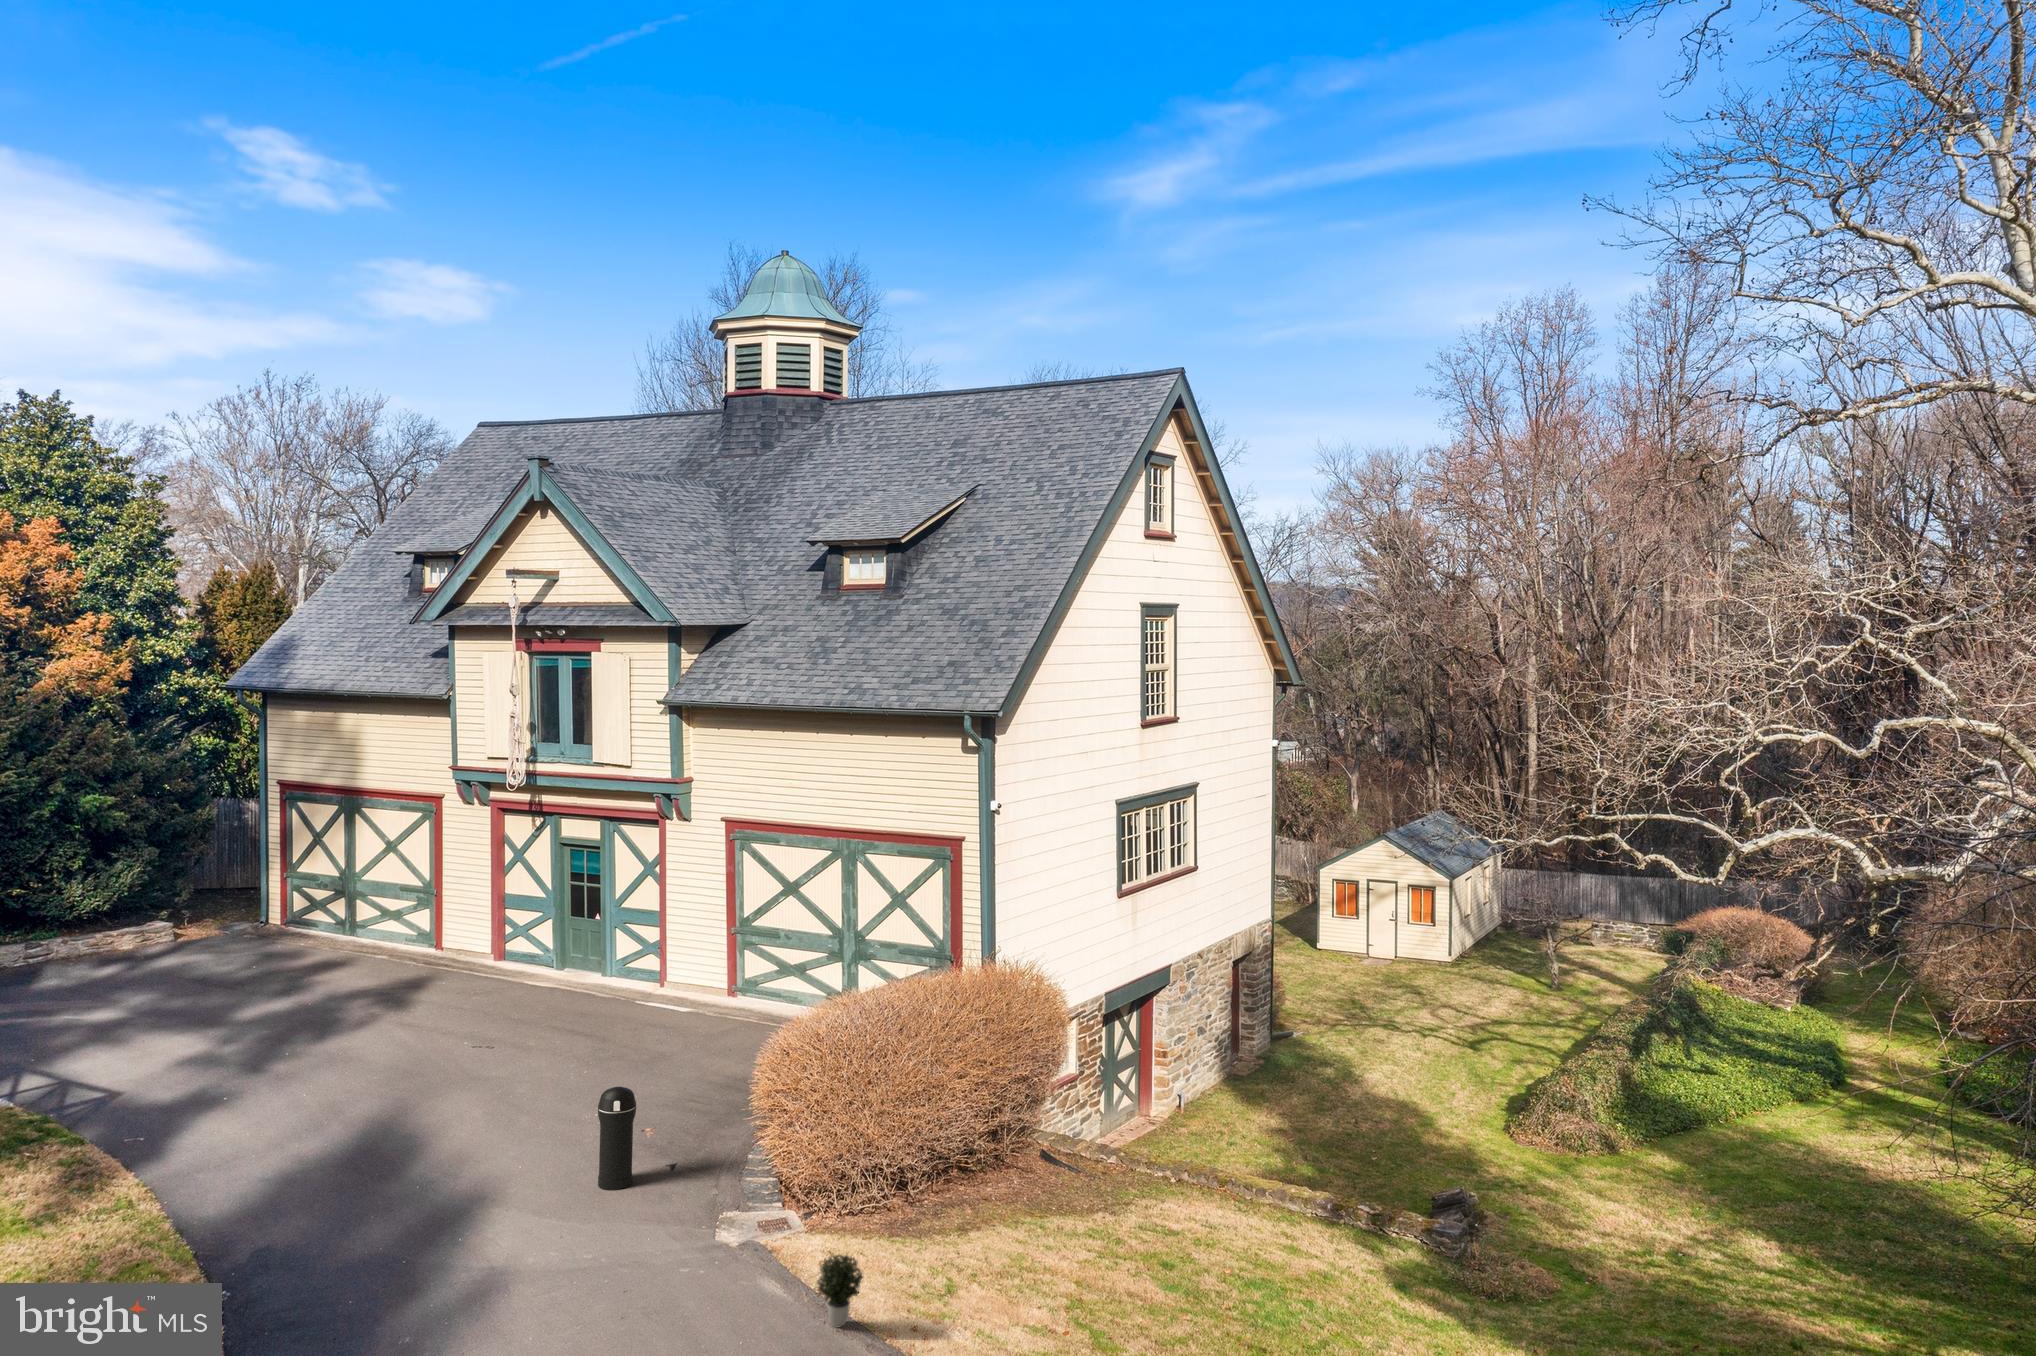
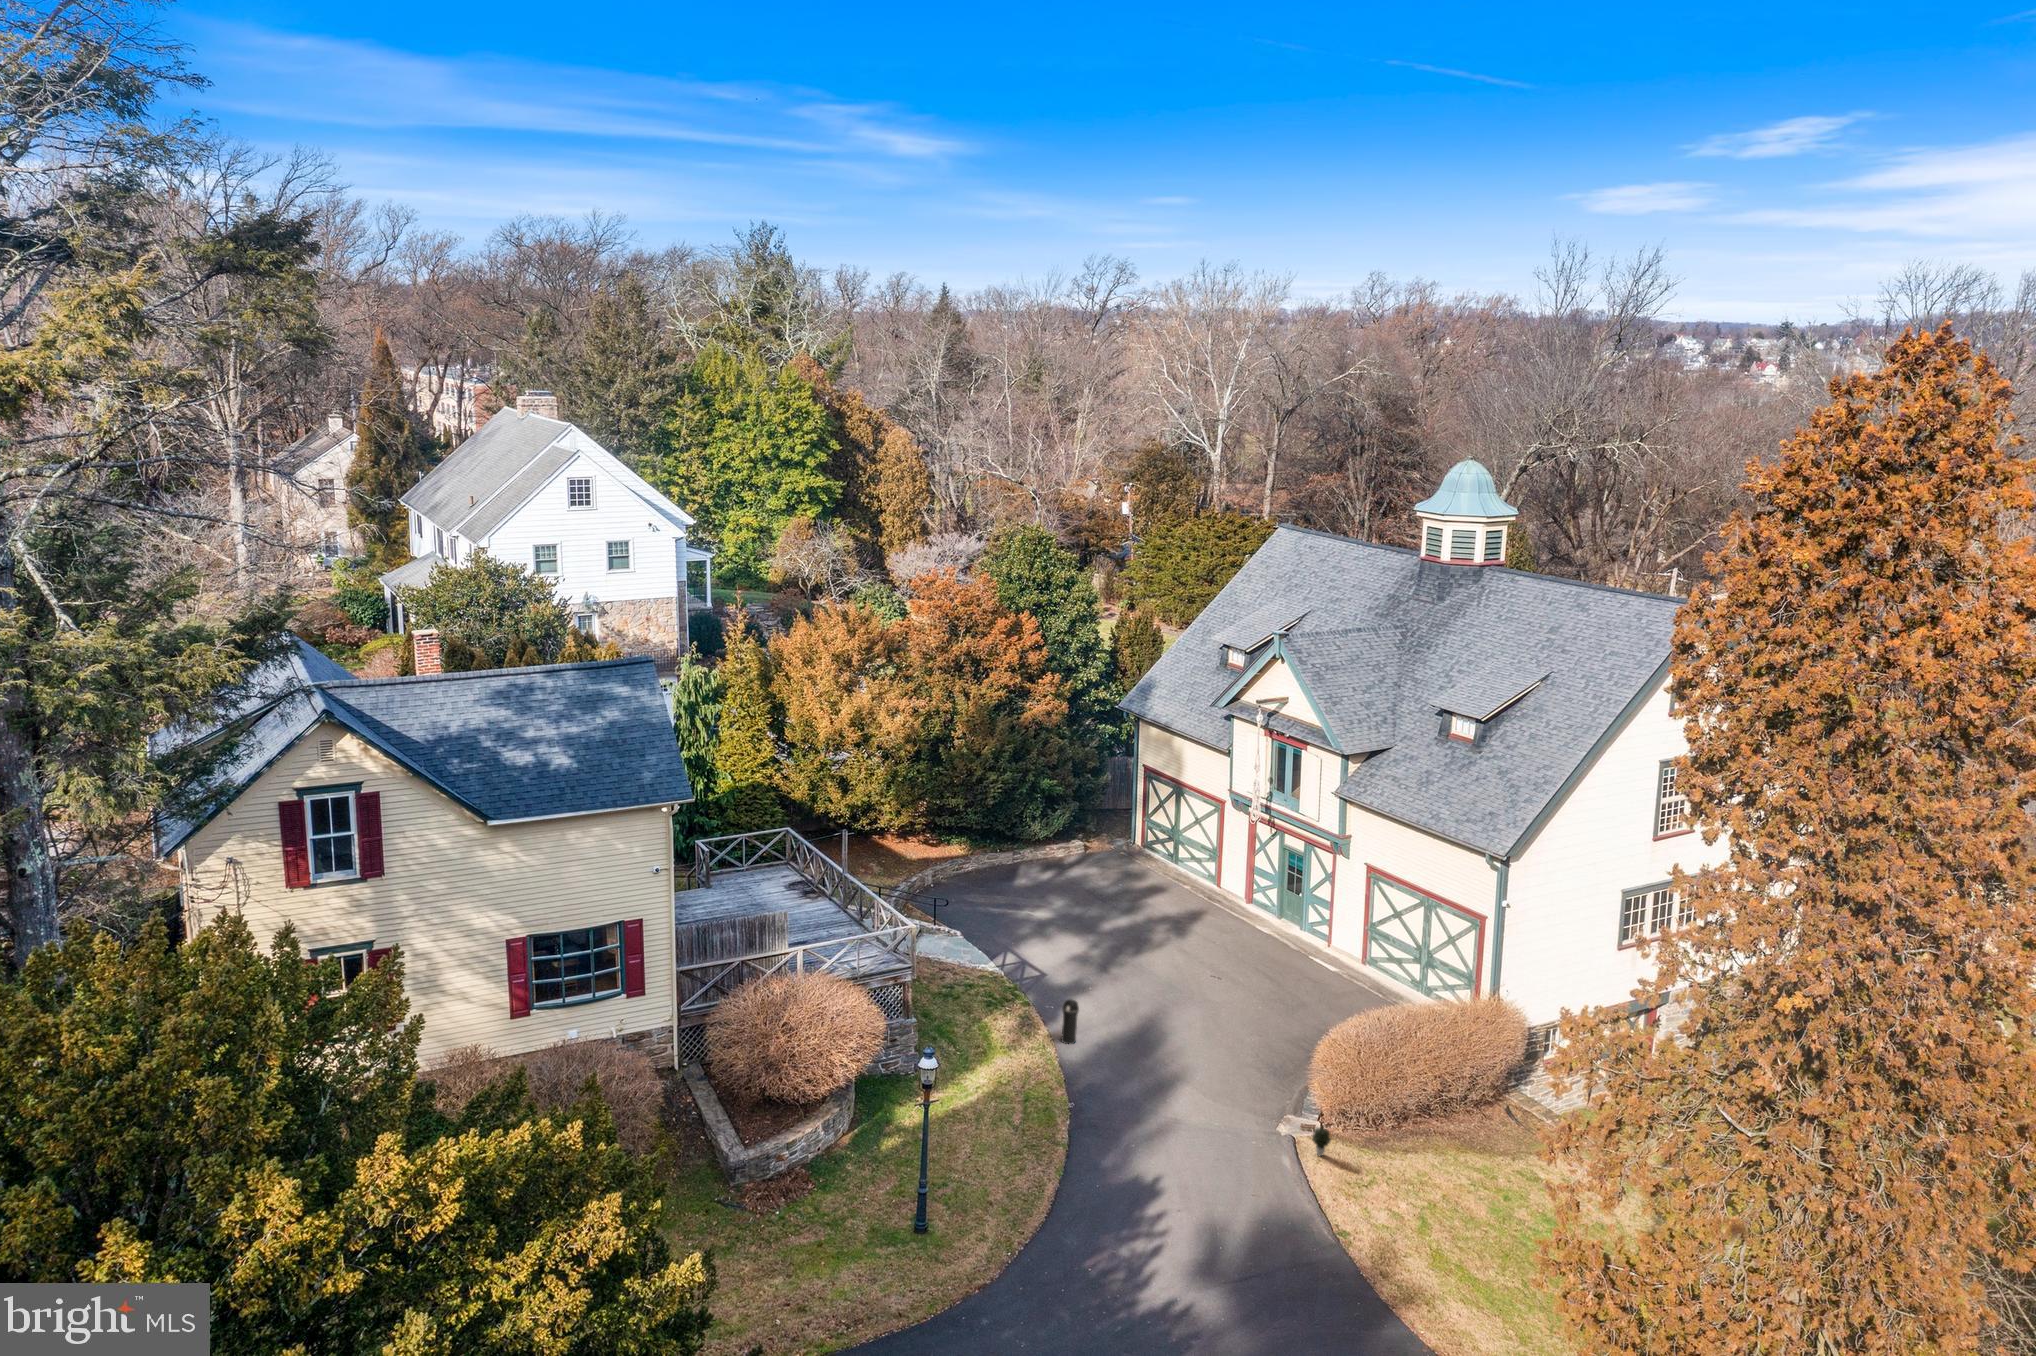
trash can: present [598,1087,636,1190] -> present [1061,999,1079,1044]

